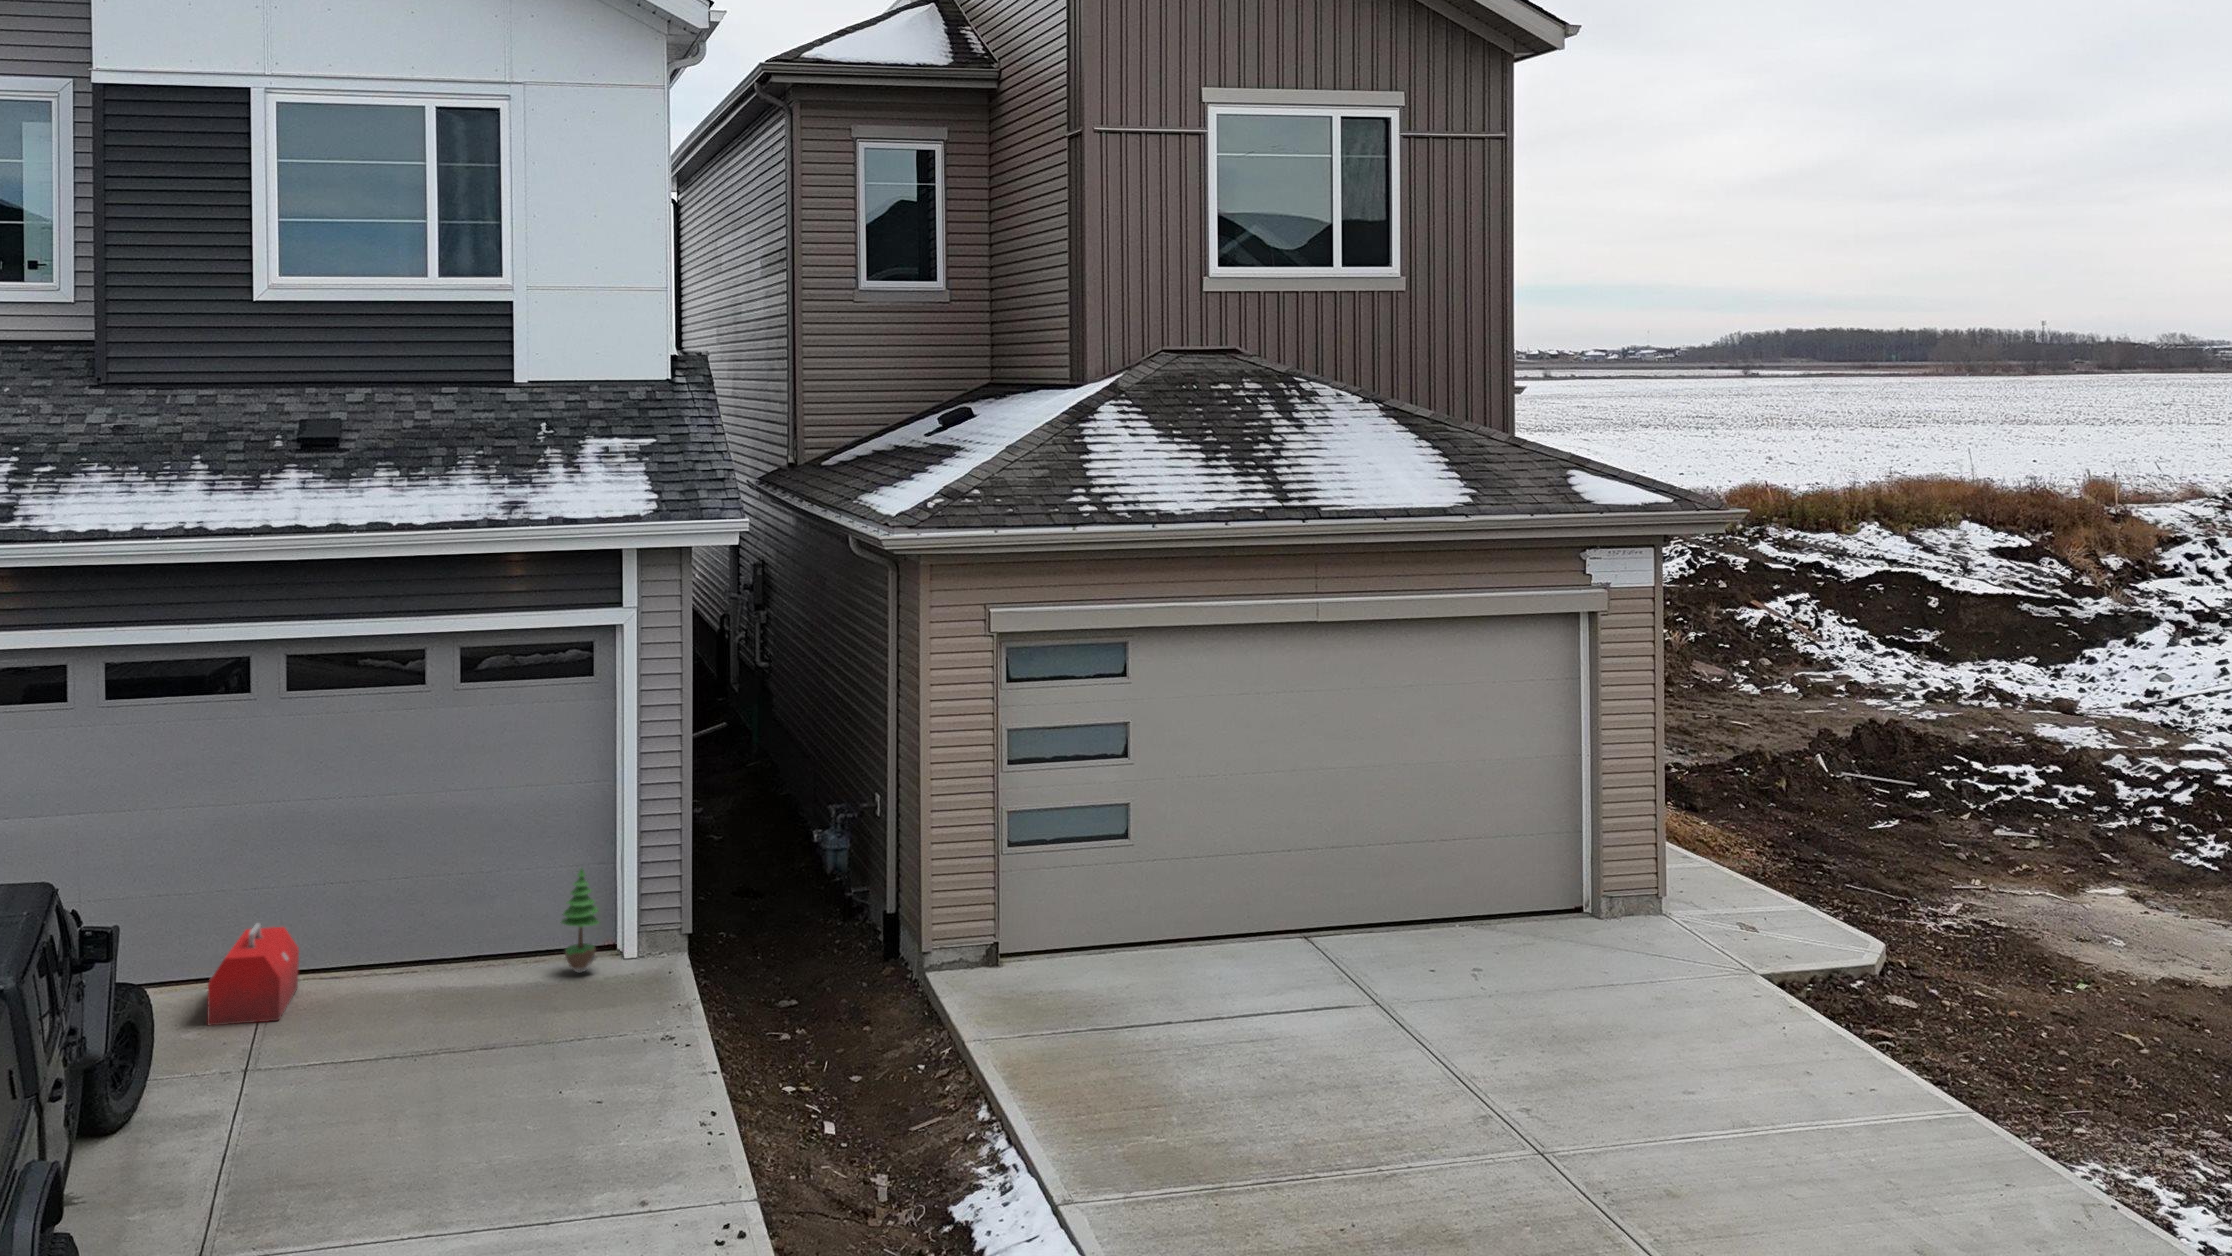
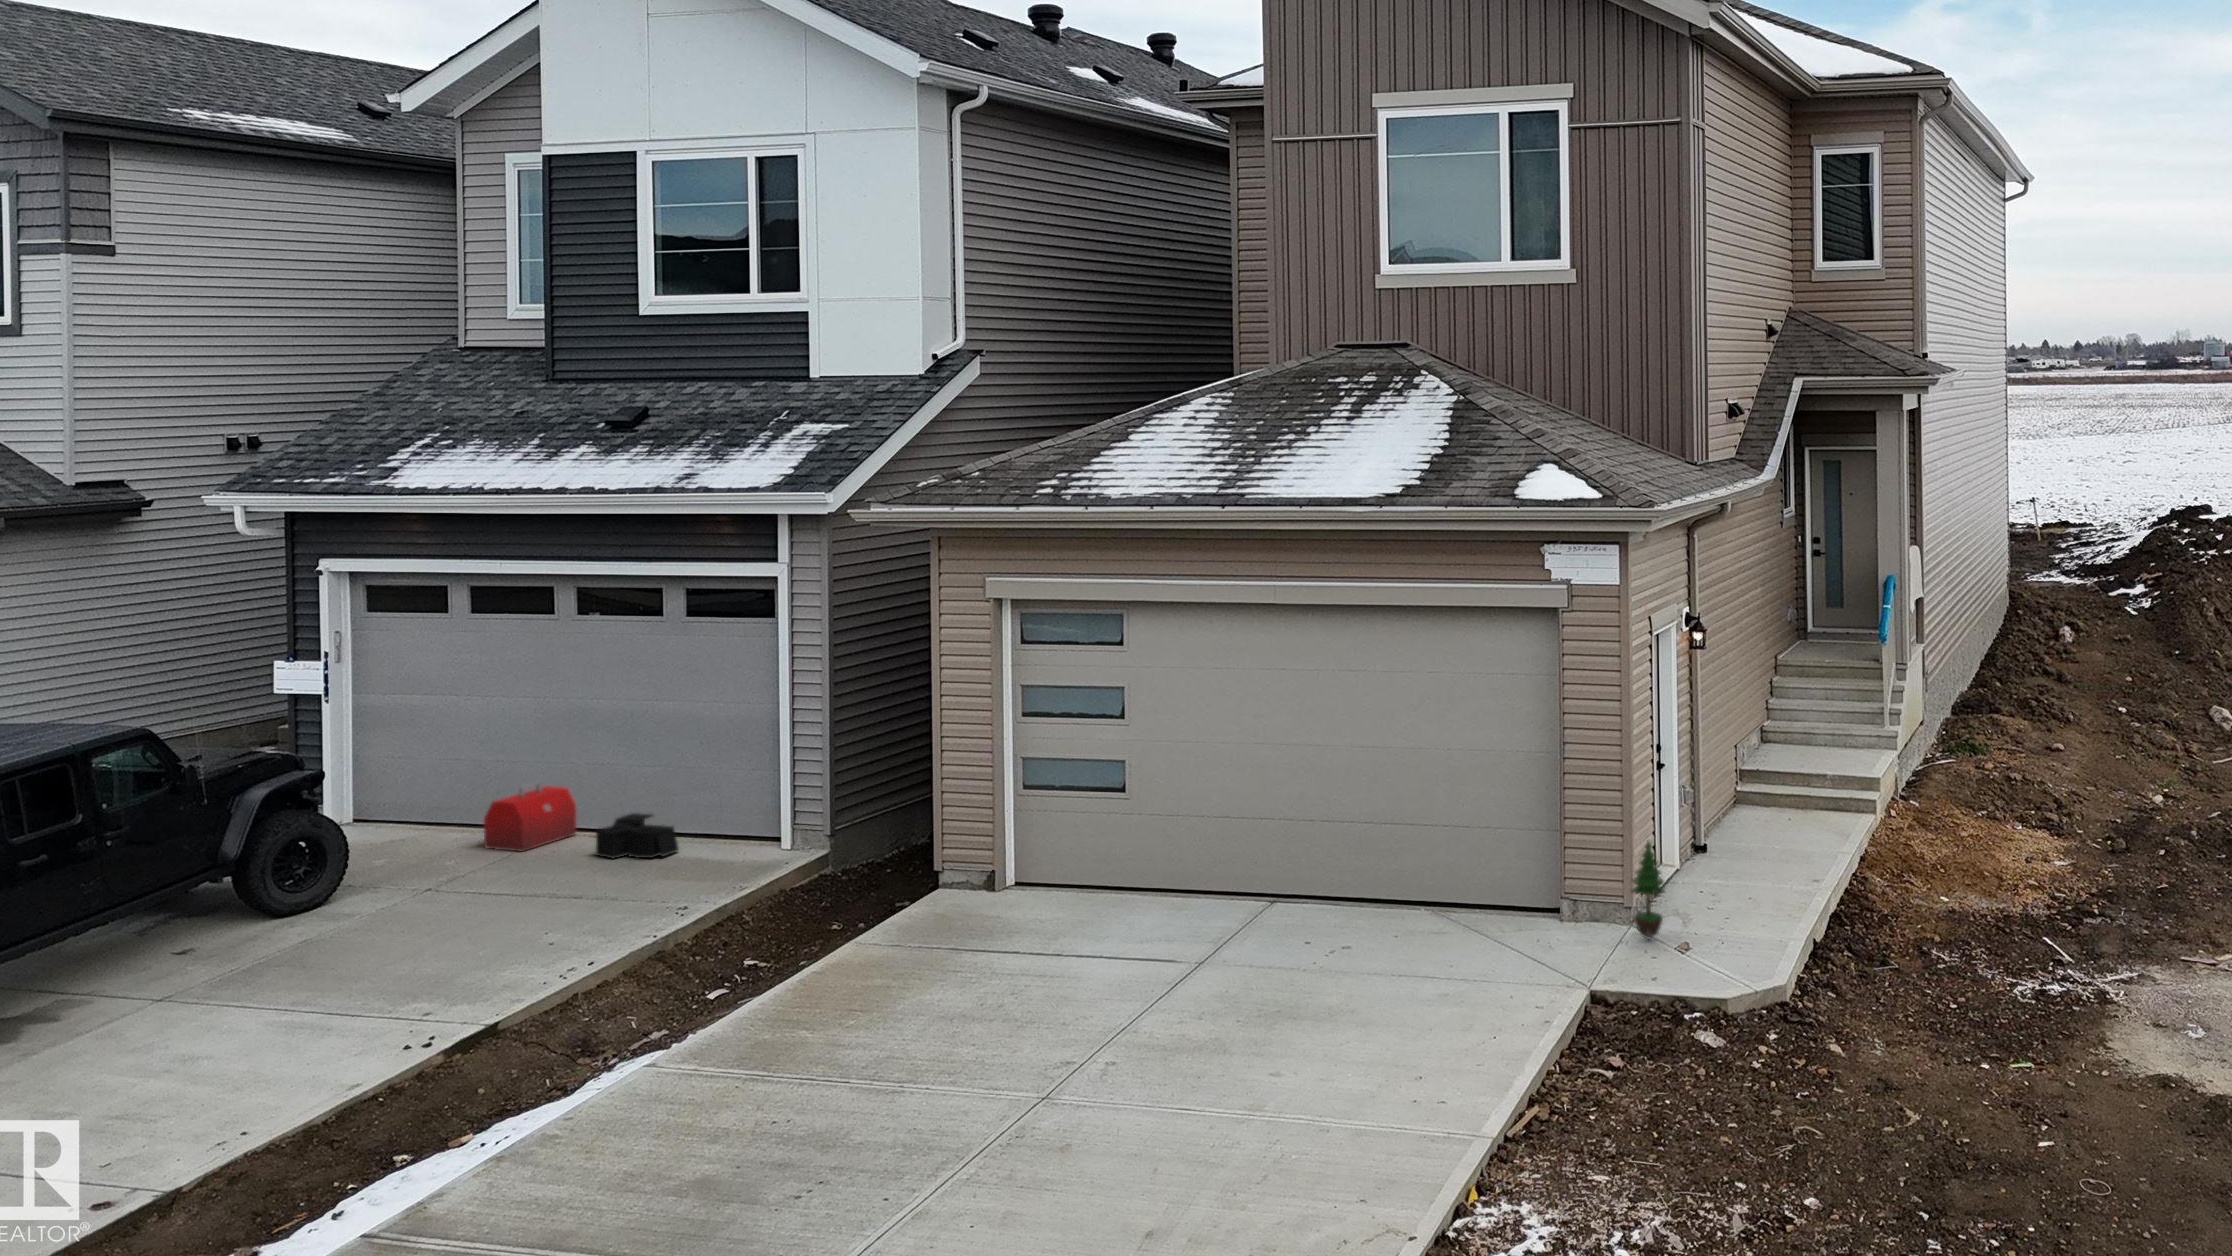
potted tree: present [562,869,599,973] -> present [1631,841,1665,939]
storage bin: none [383,944,494,1008] -> present [596,813,679,859]

